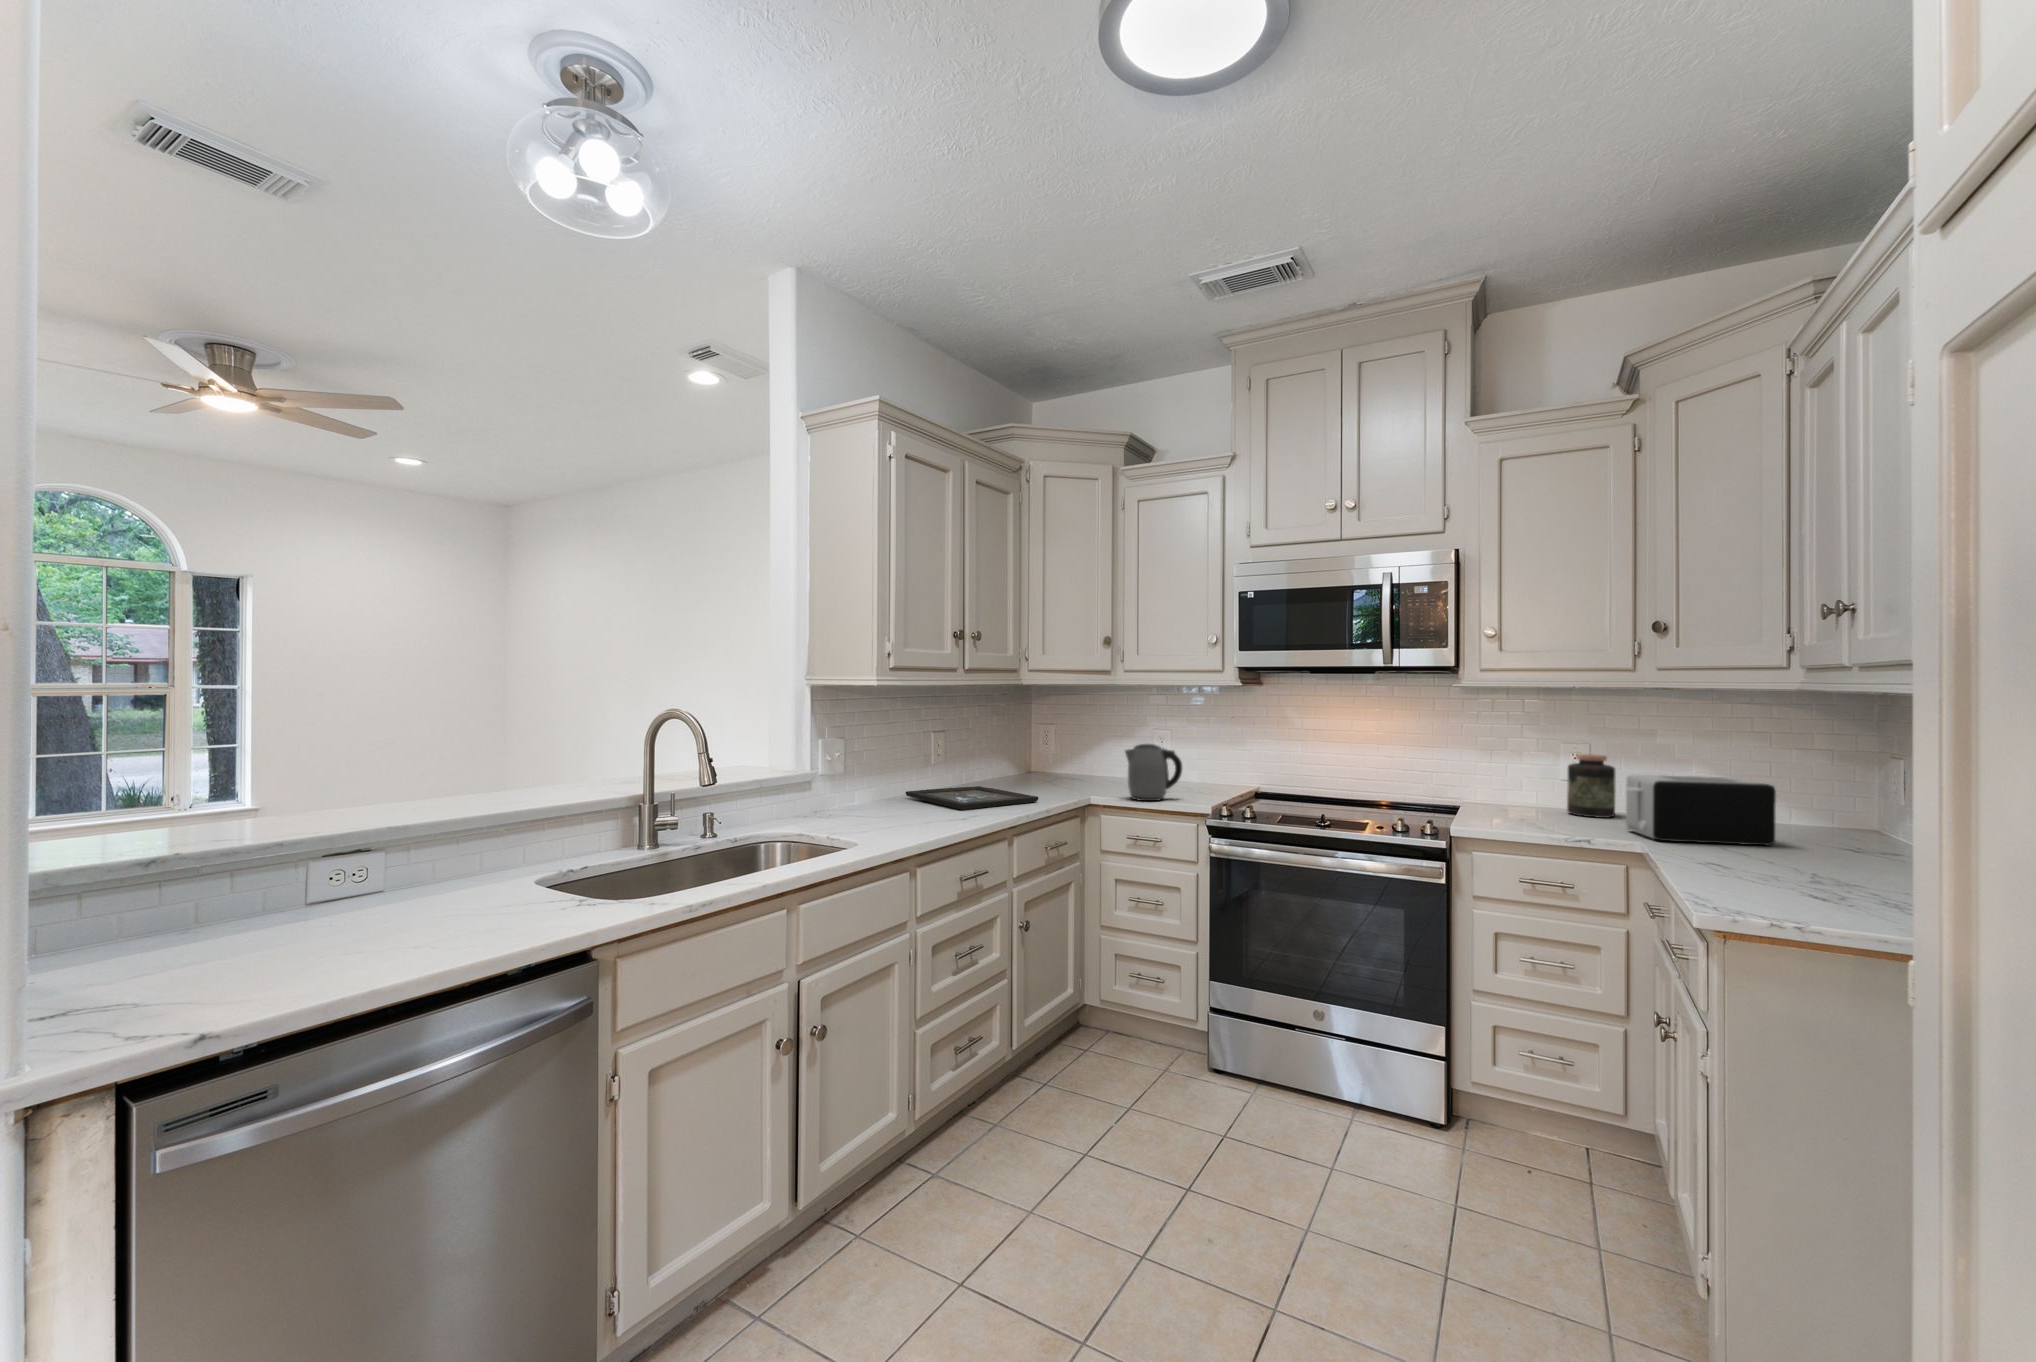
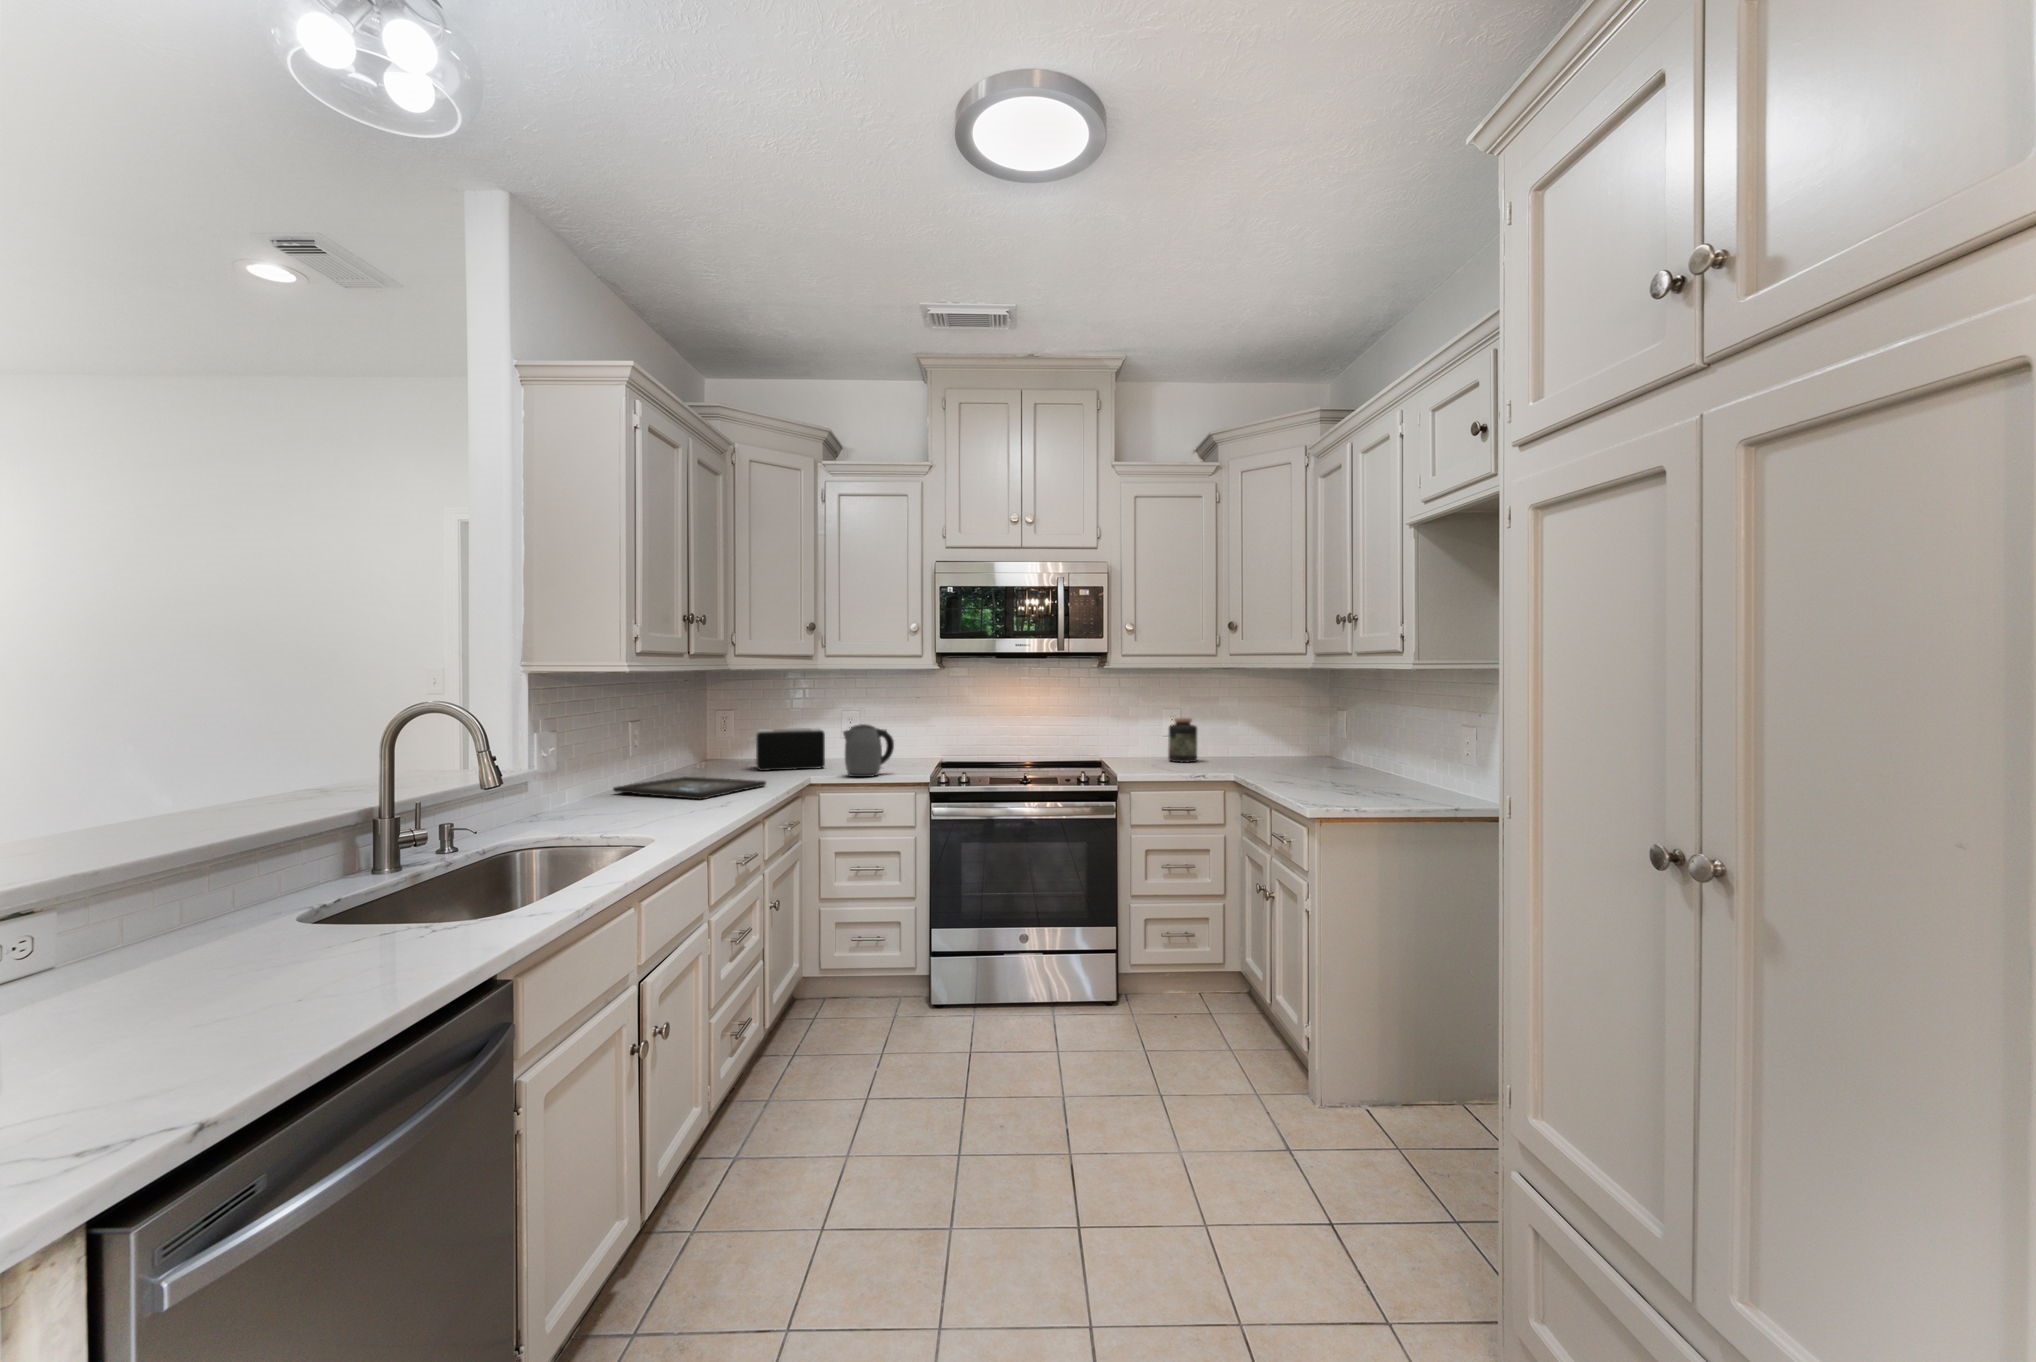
toaster: present [1626,775,1776,845] -> present [751,728,825,771]

